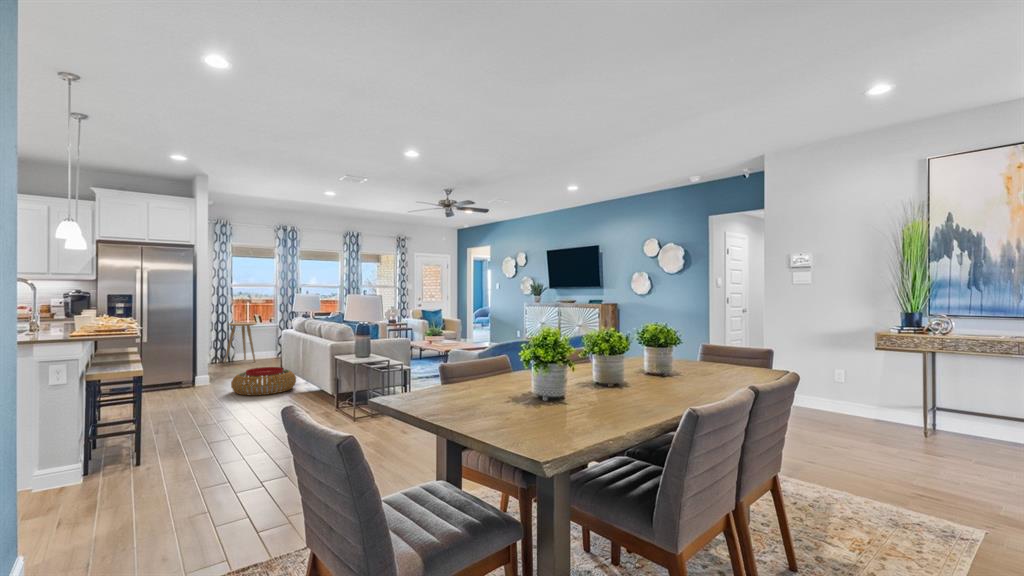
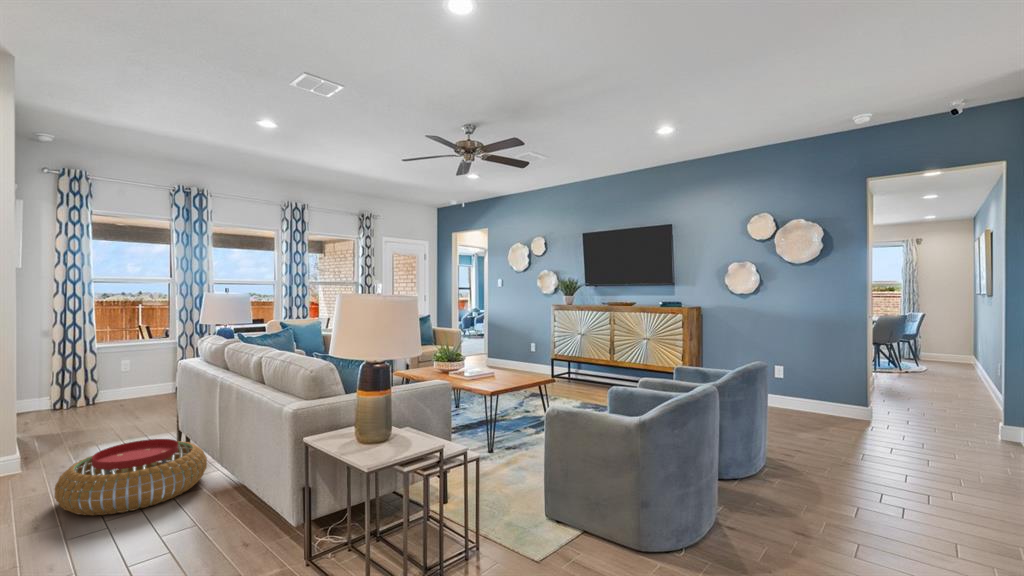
side table: present [224,323,256,363] -> none [75,340,137,410]

